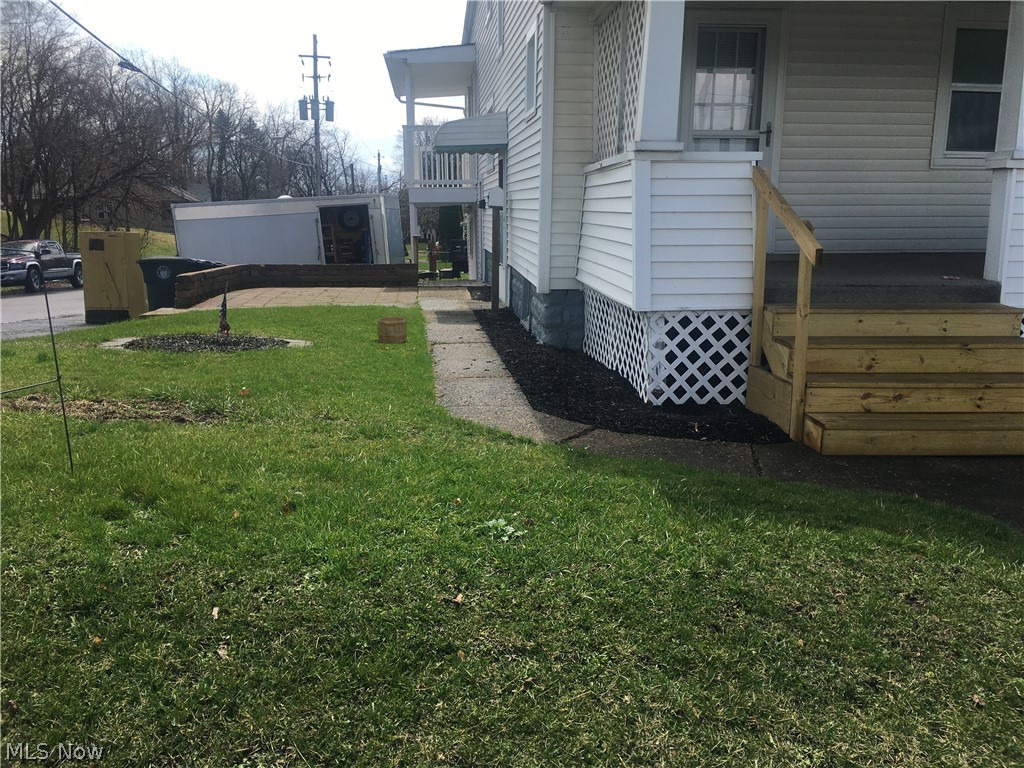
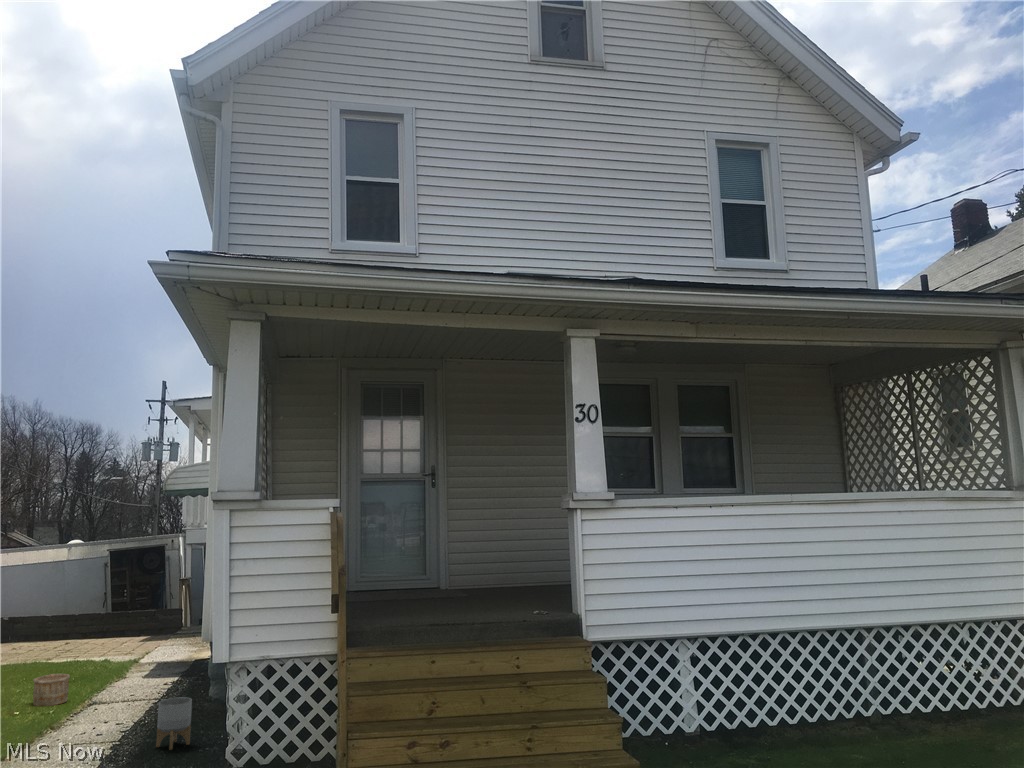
planter: none [549,342,579,386] -> present [156,697,192,750]

